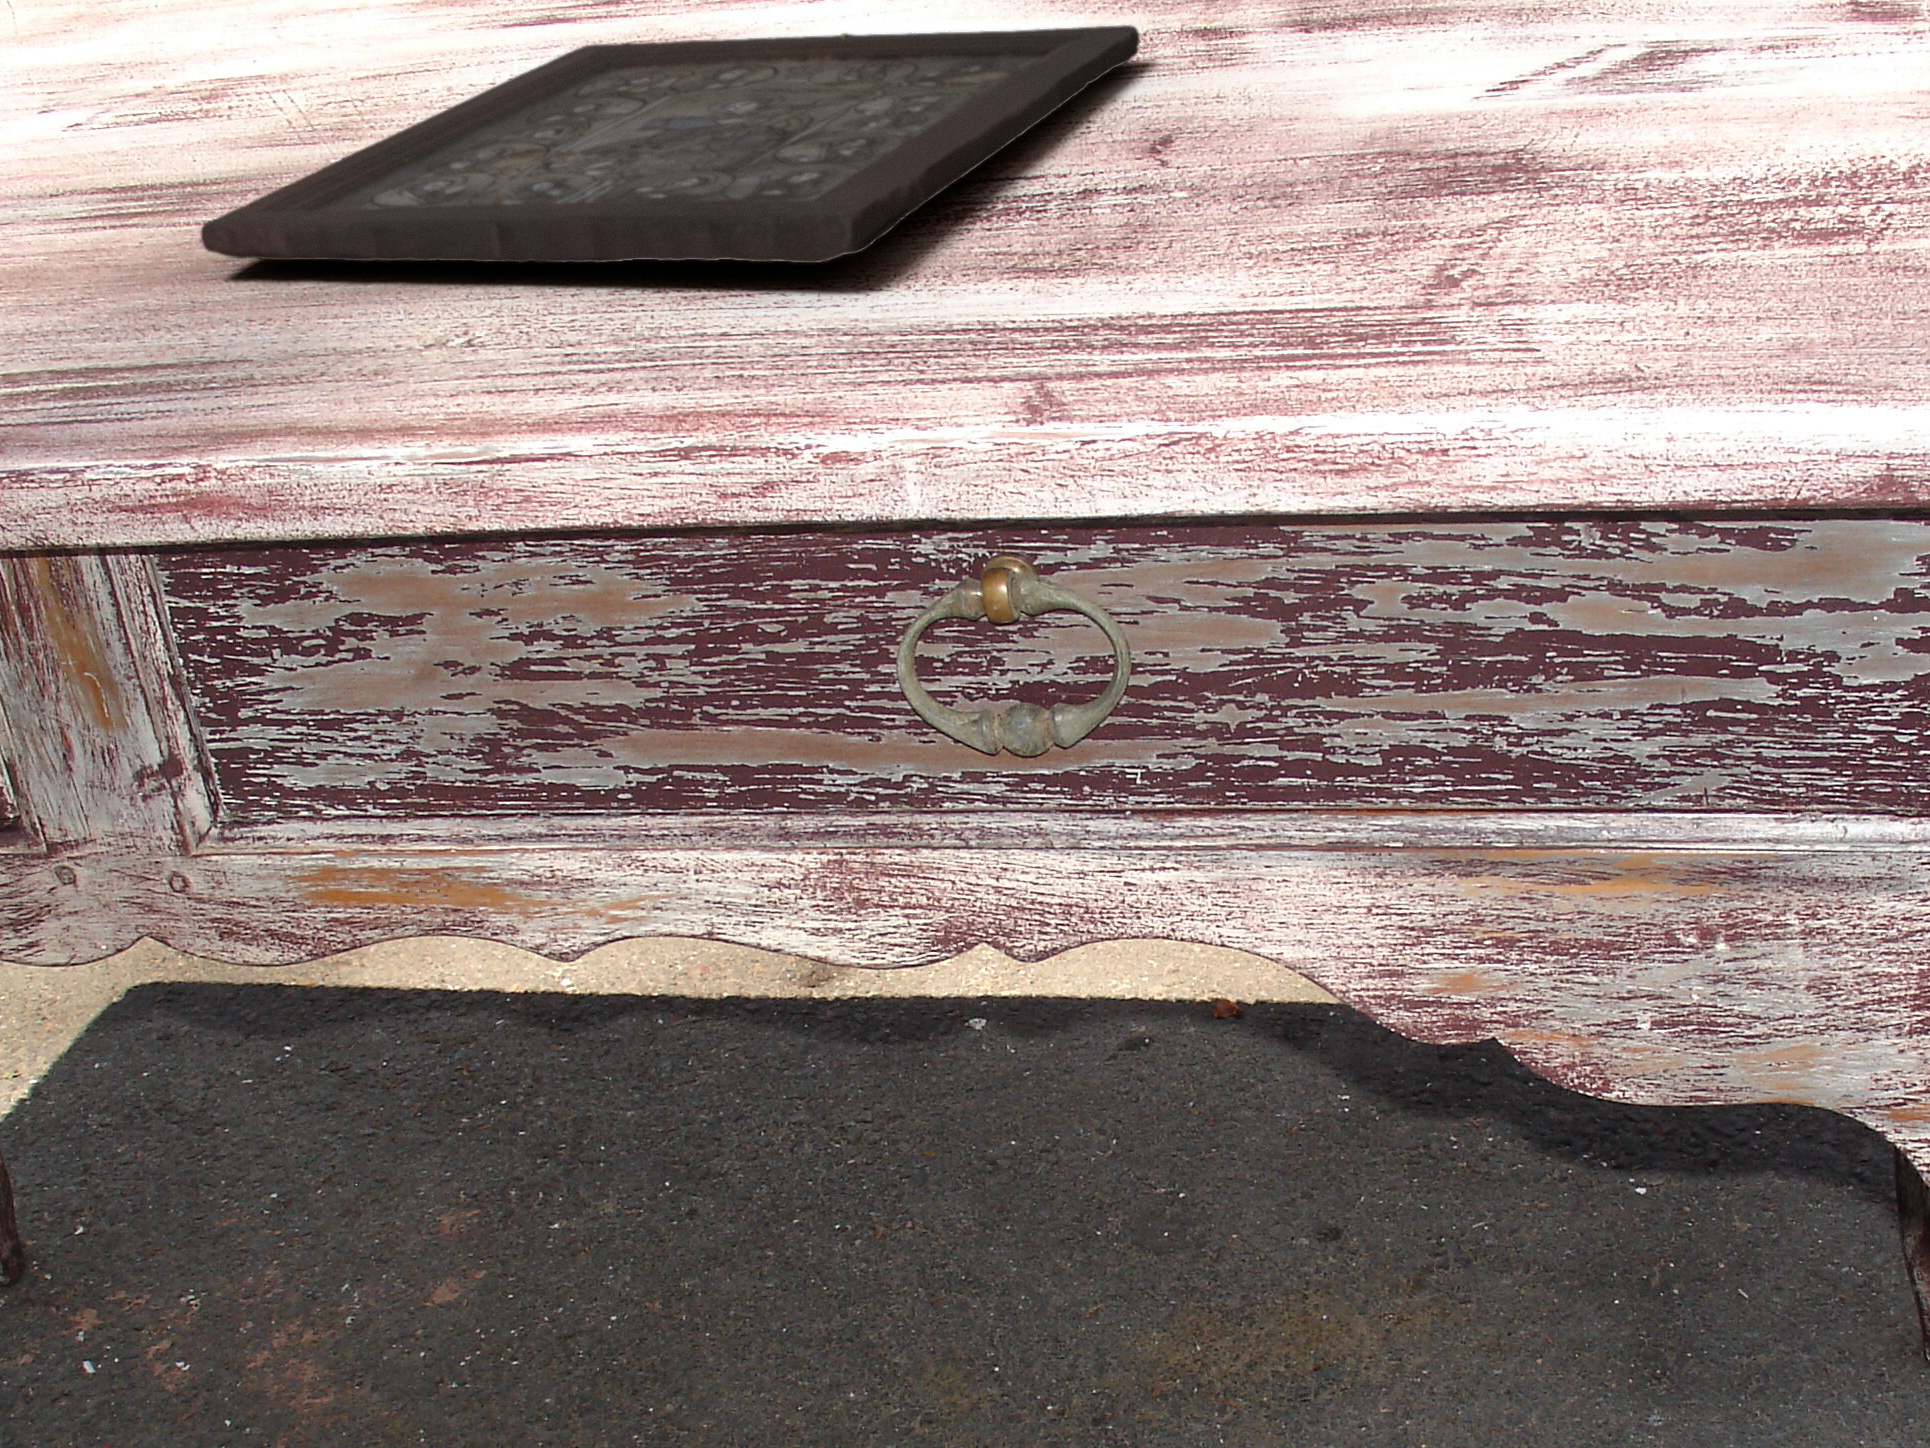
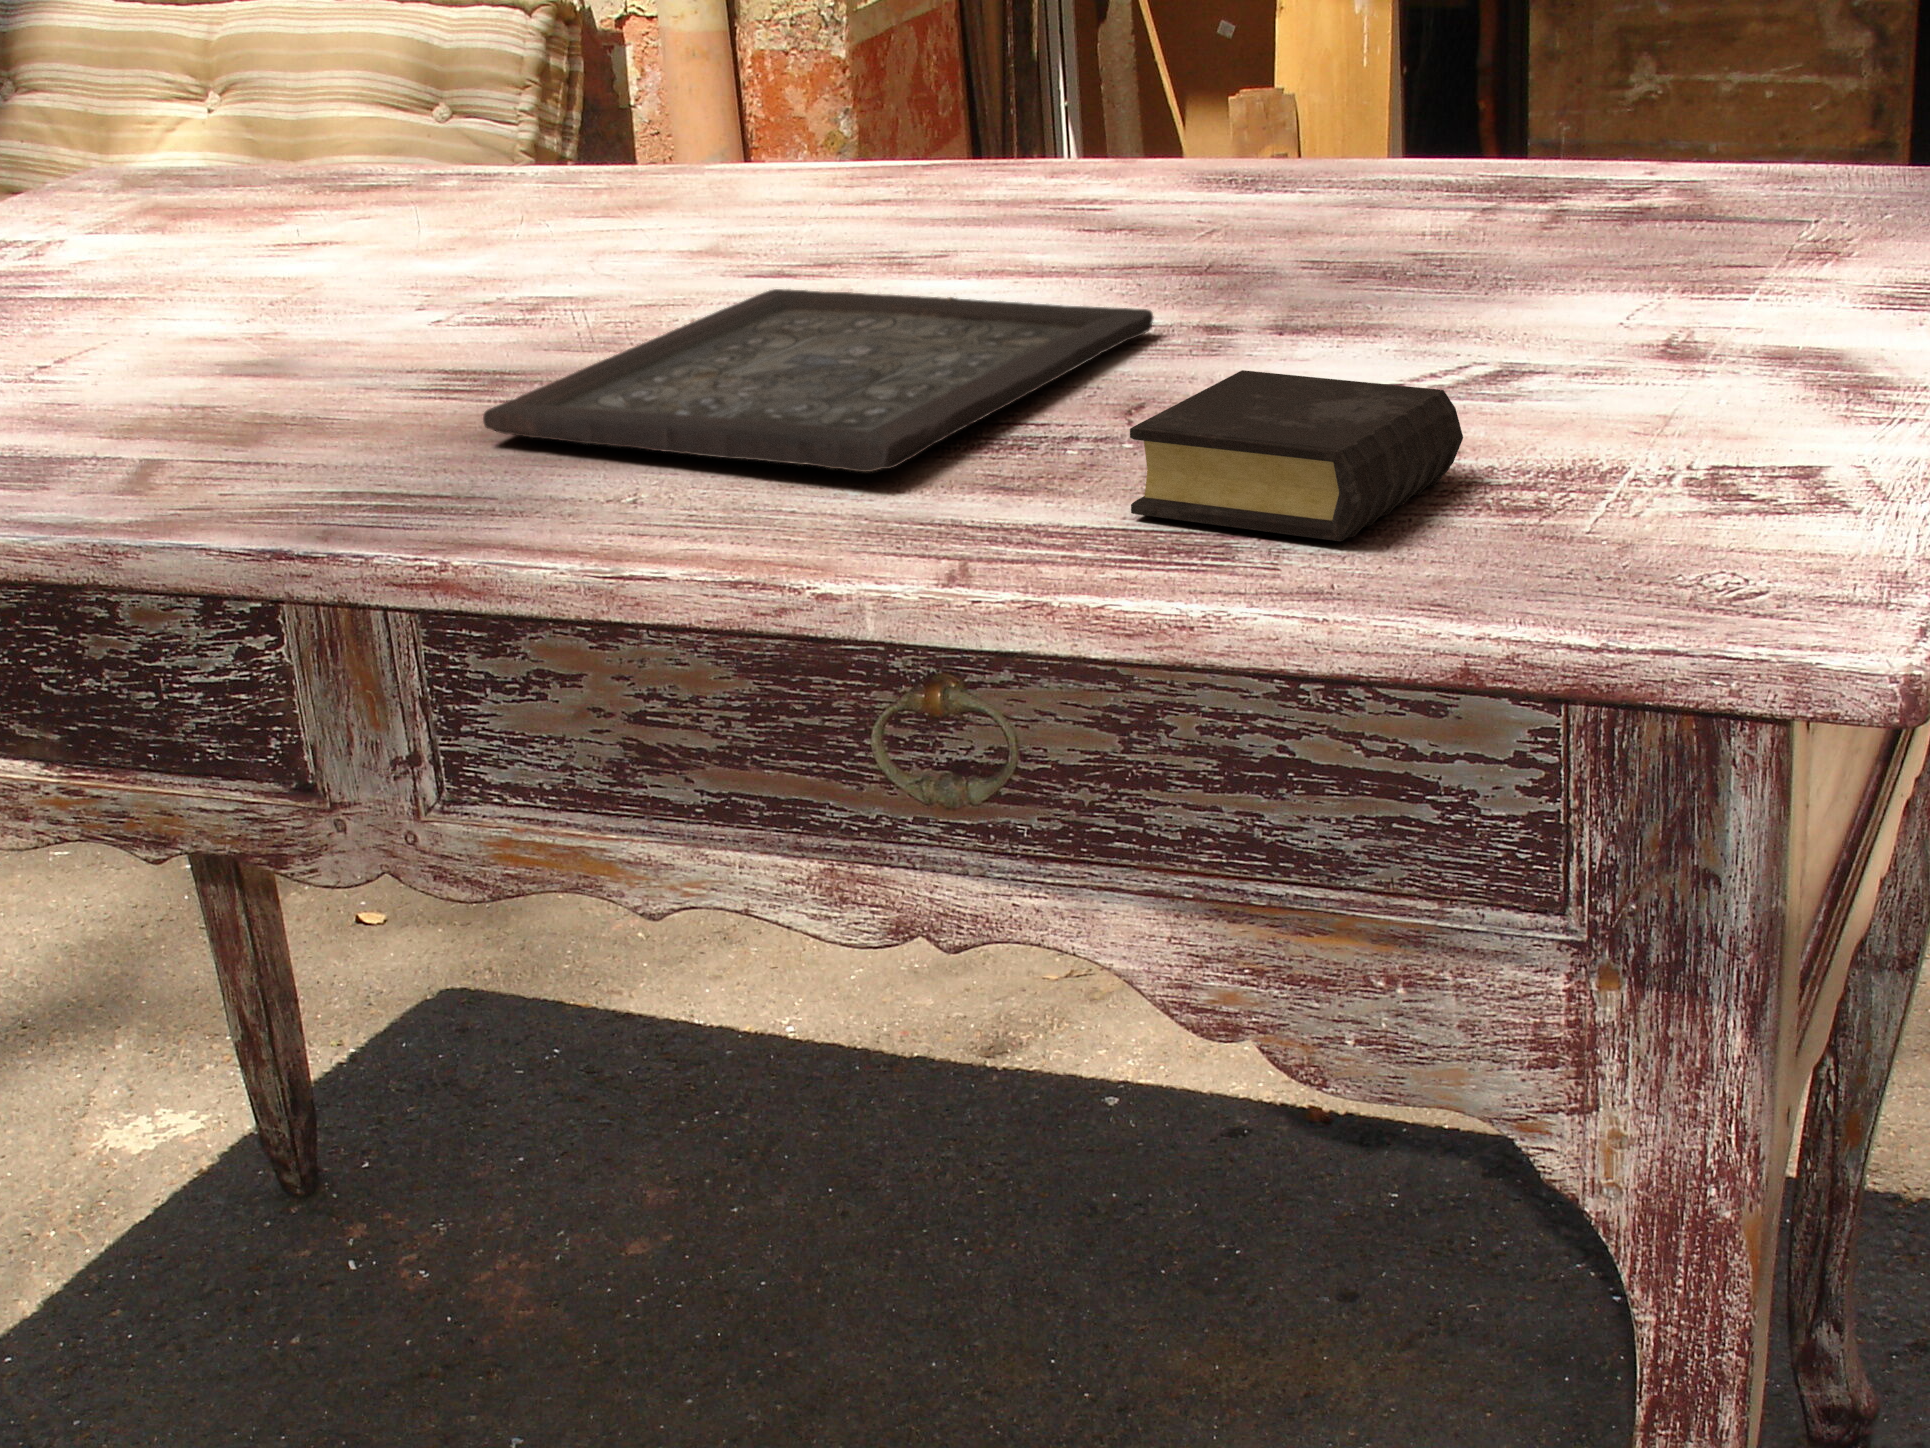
book: none [1238,67,1698,296] -> present [1130,370,1463,541]

